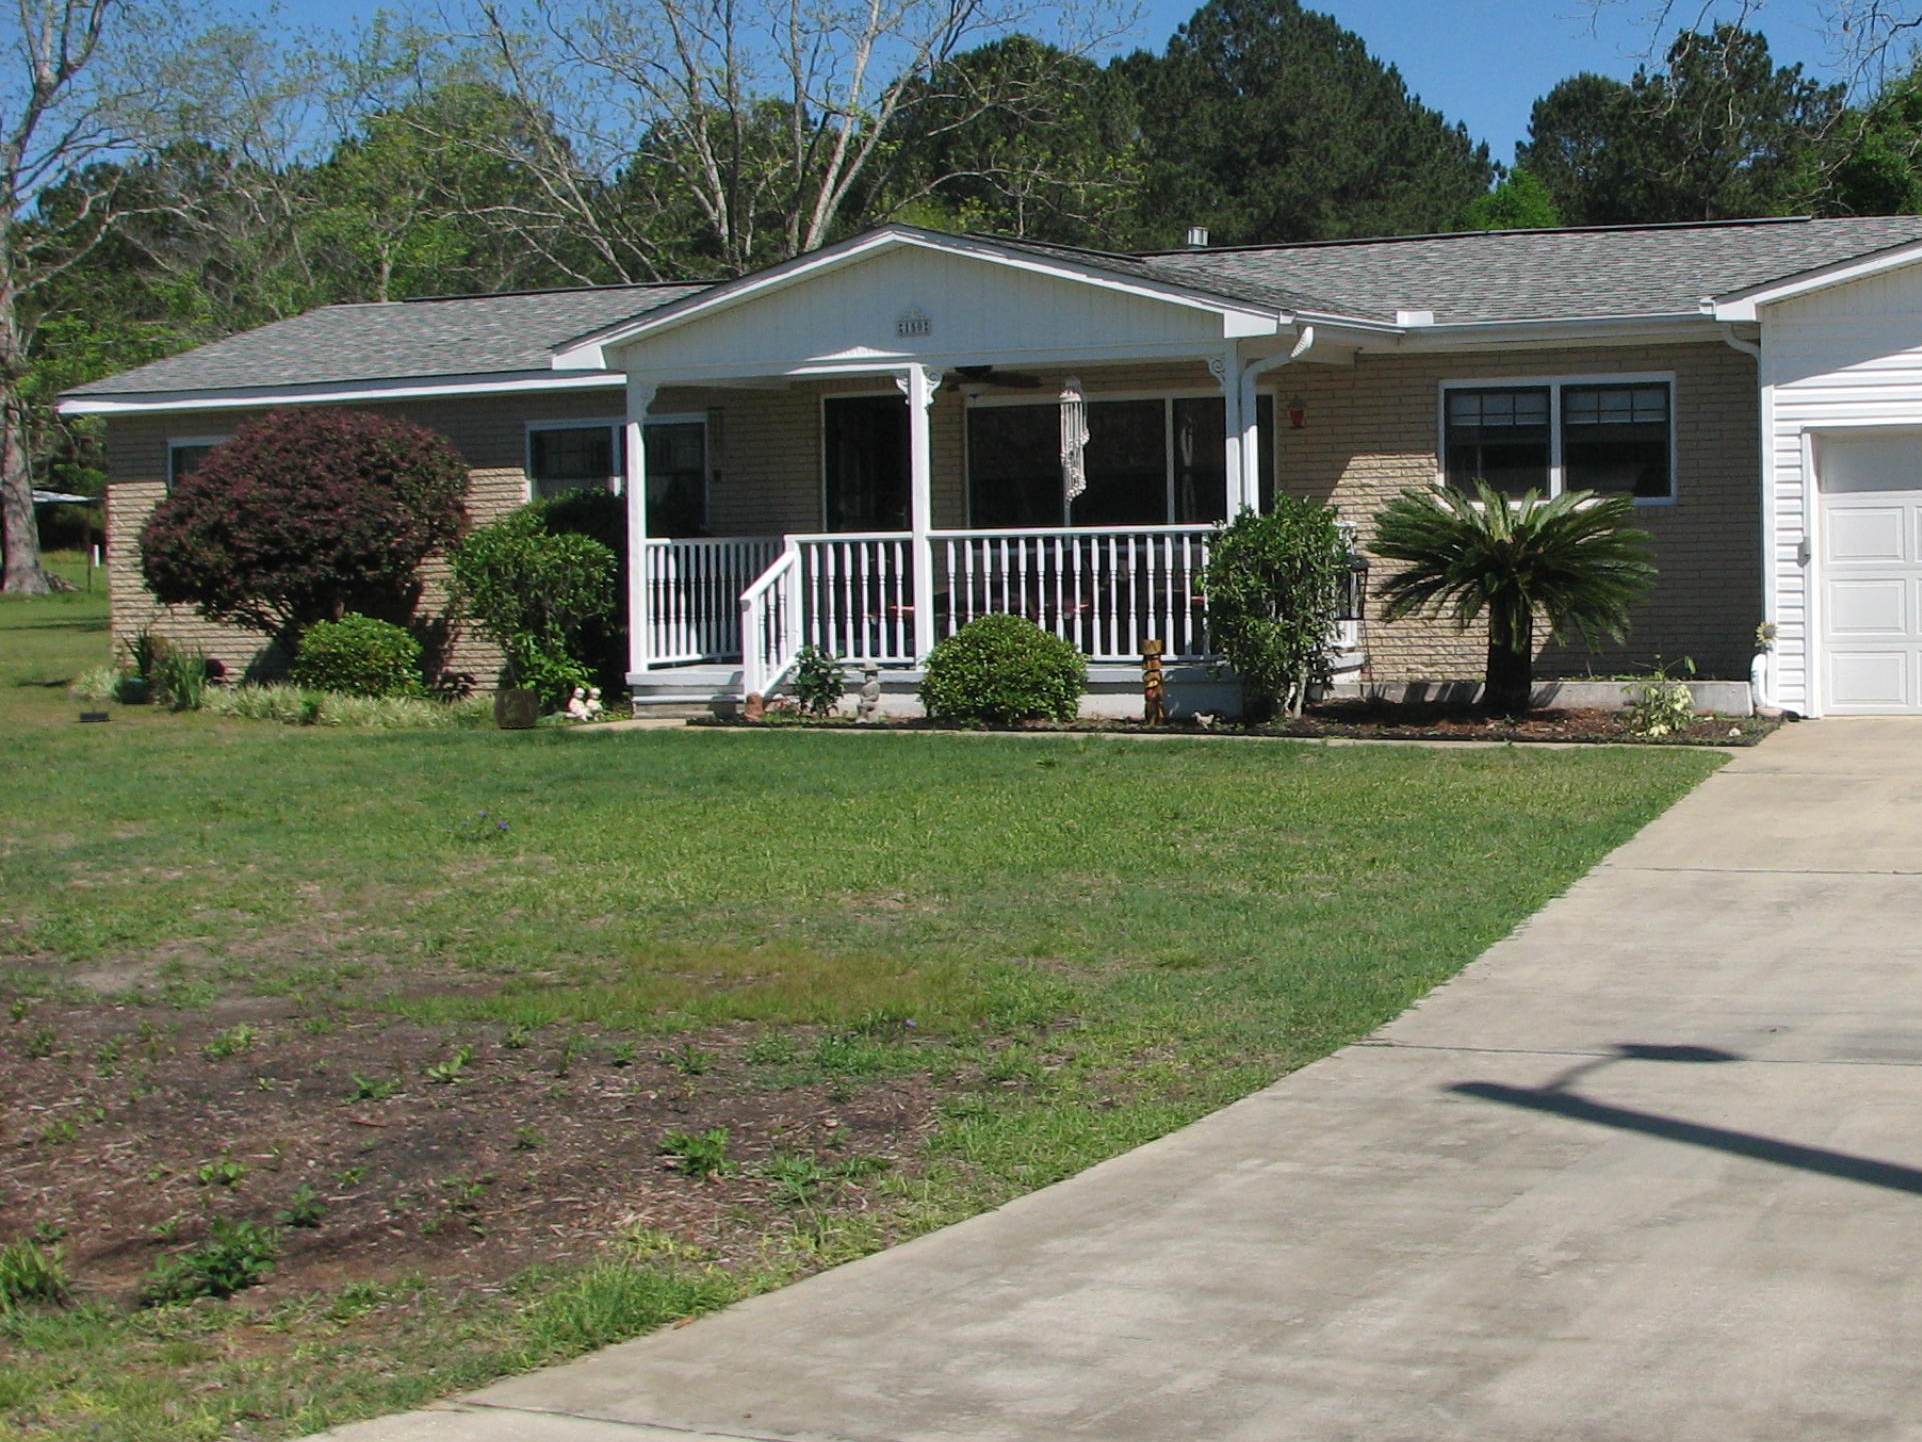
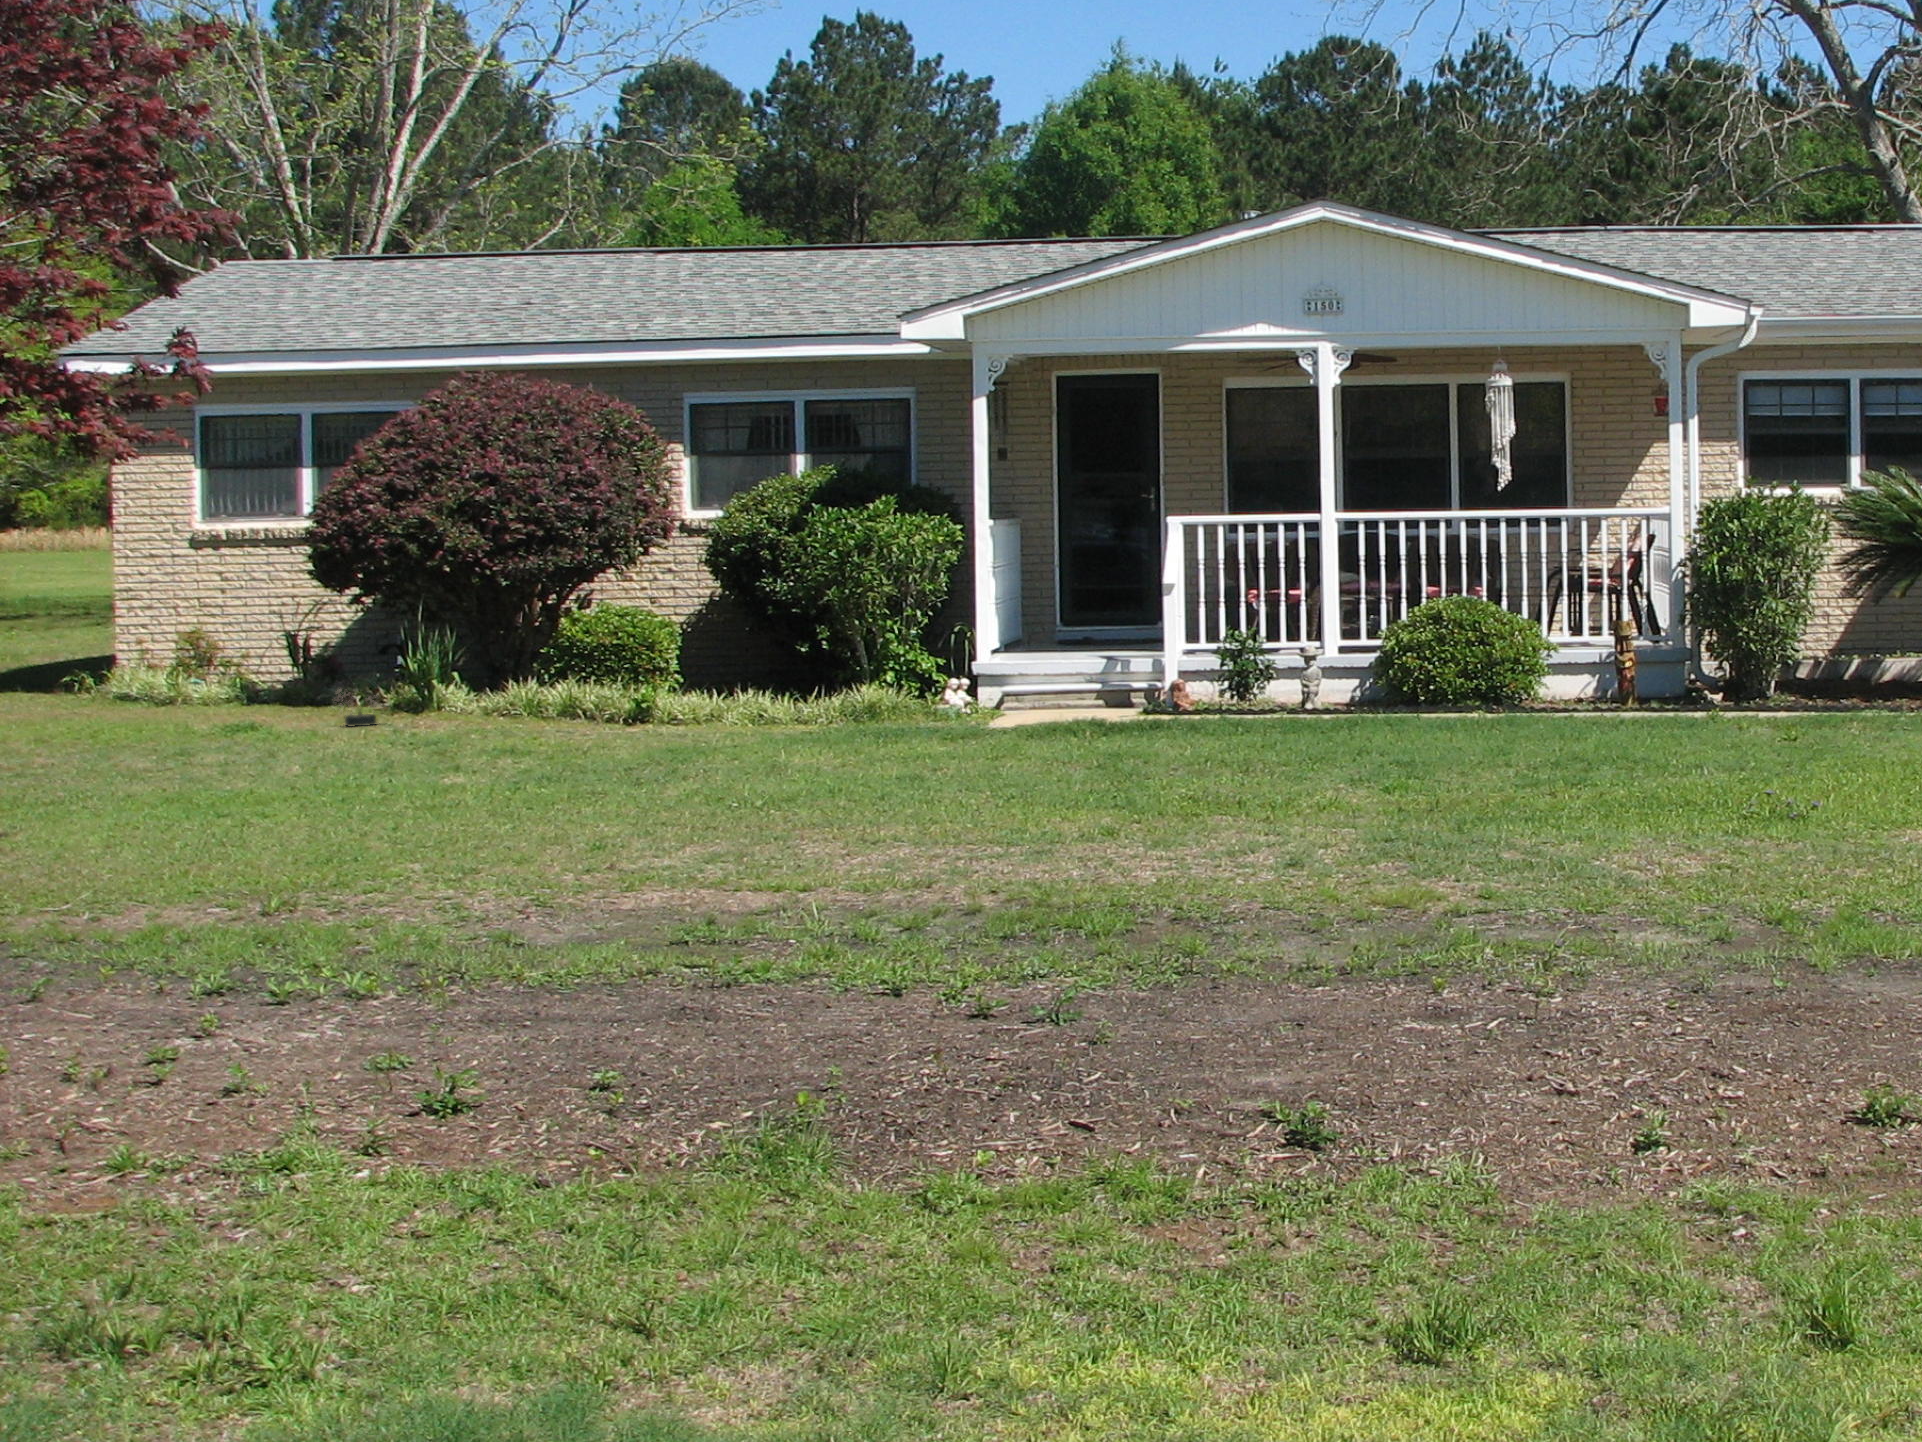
woven basket: present [494,689,539,728] -> none [865,682,912,723]

